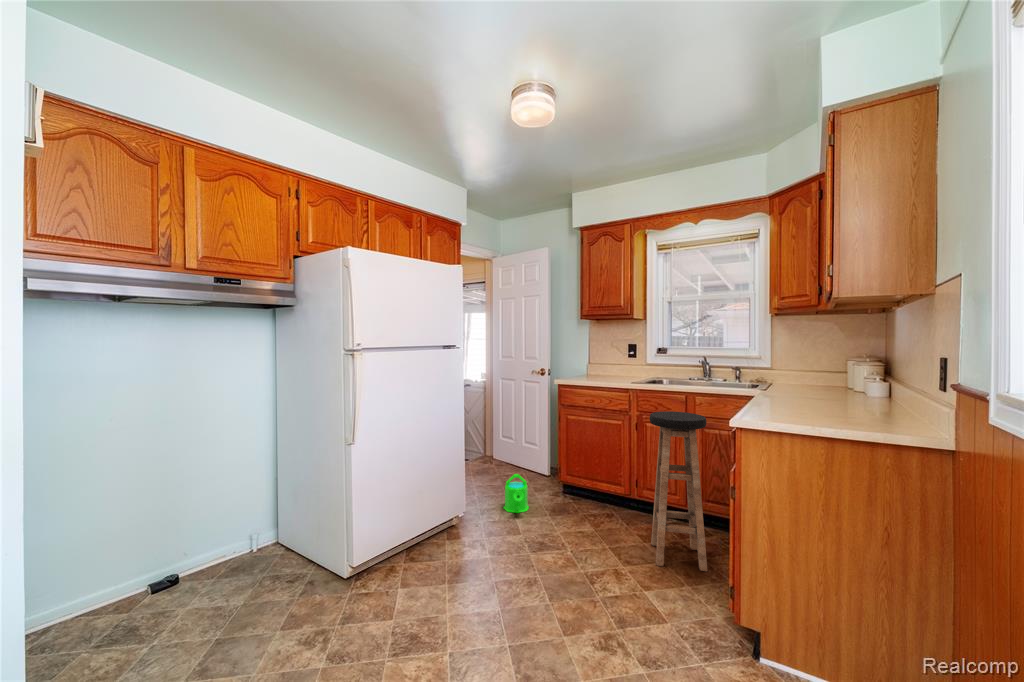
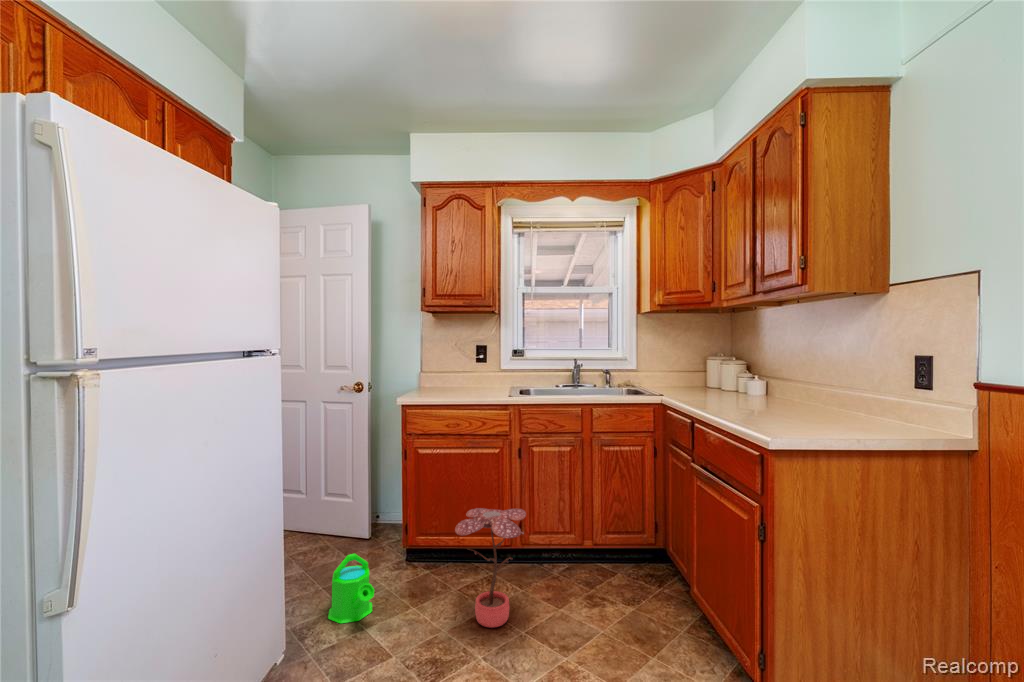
bar stool: present [650,411,707,571] -> none [568,427,651,639]
potted plant: none [565,460,620,539] -> present [455,508,526,627]

